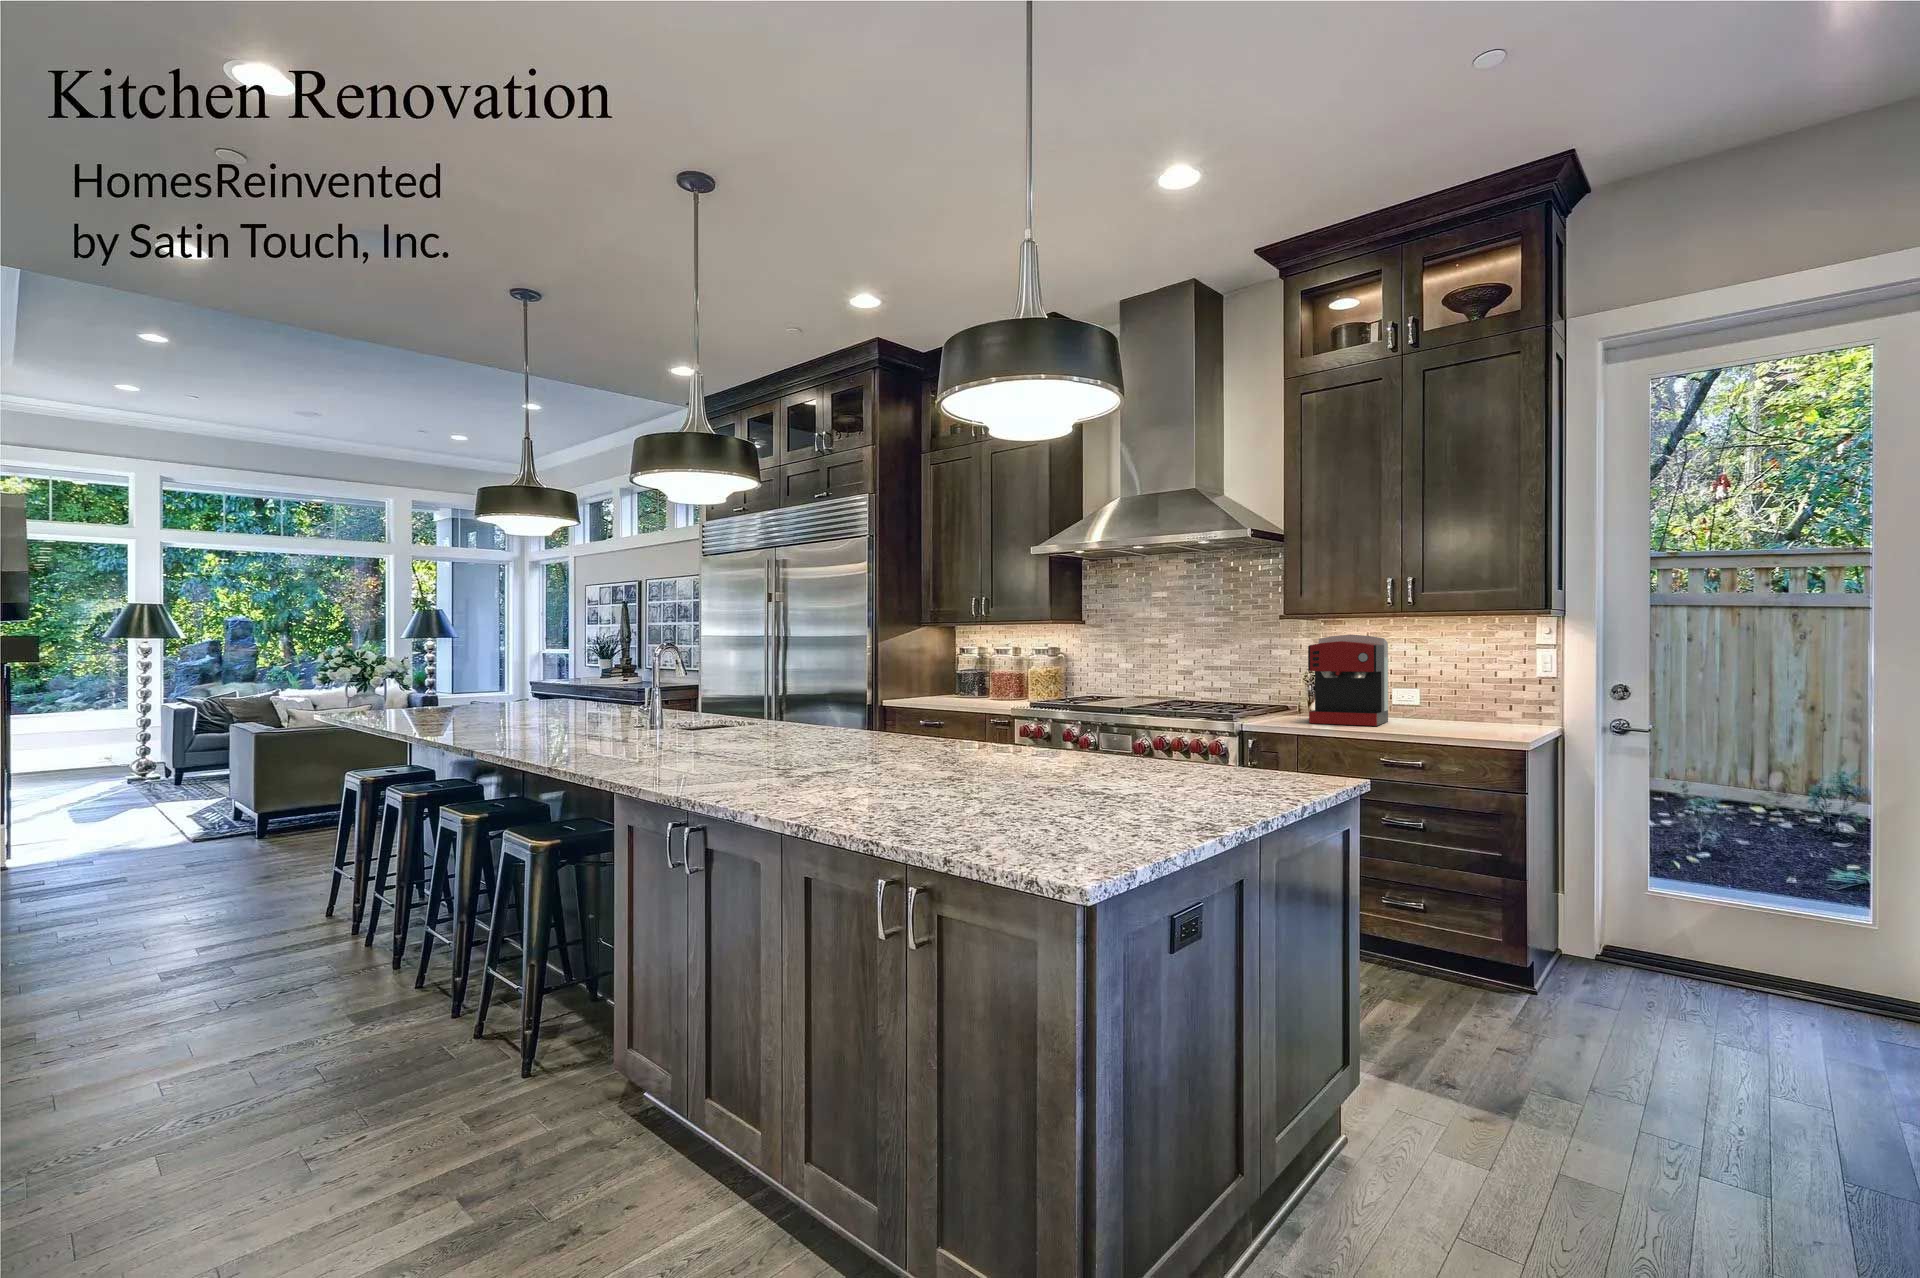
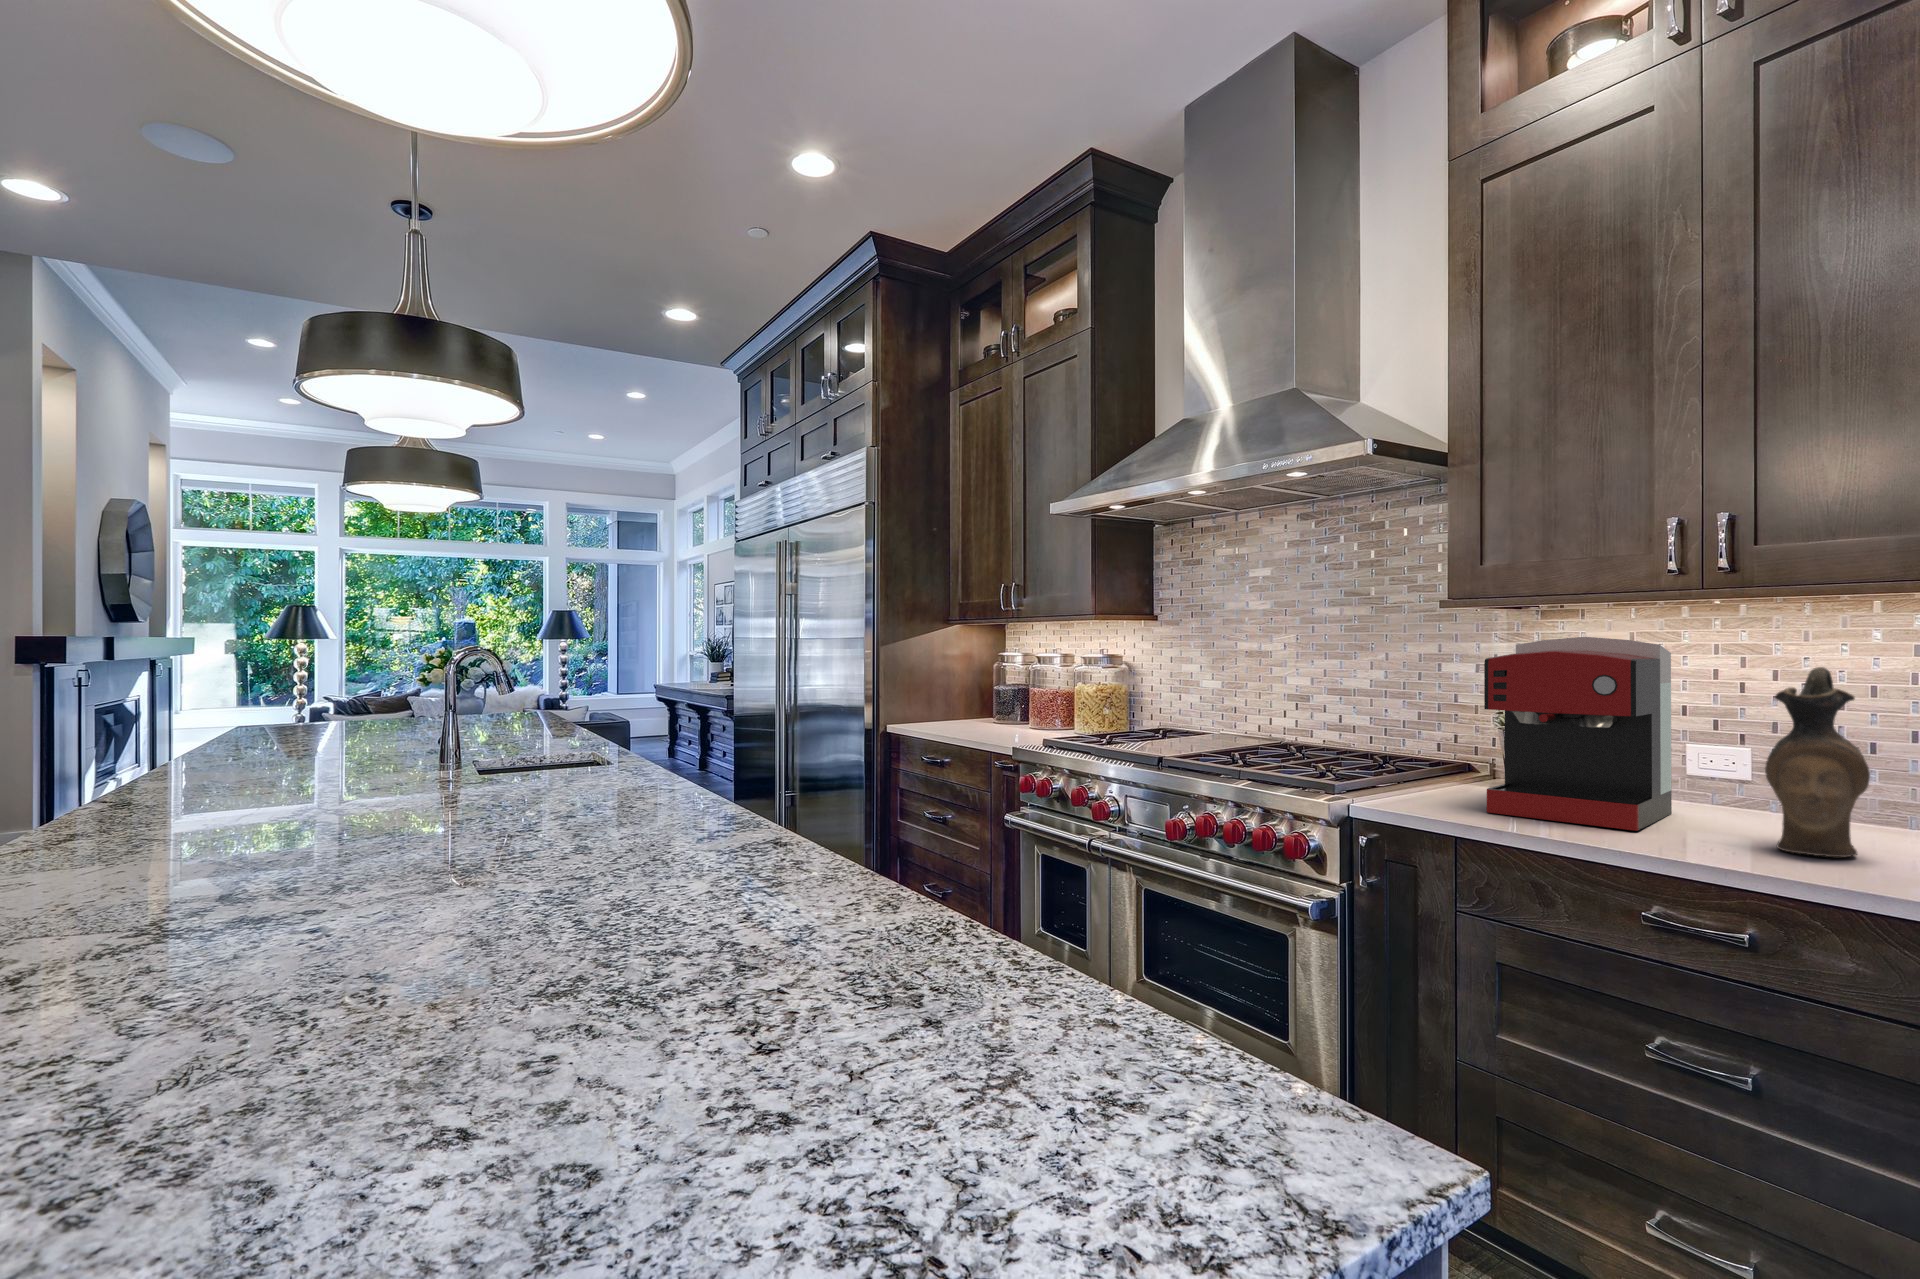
ceramic pitcher: none [1427,648,1464,729] -> present [1765,667,1870,857]

